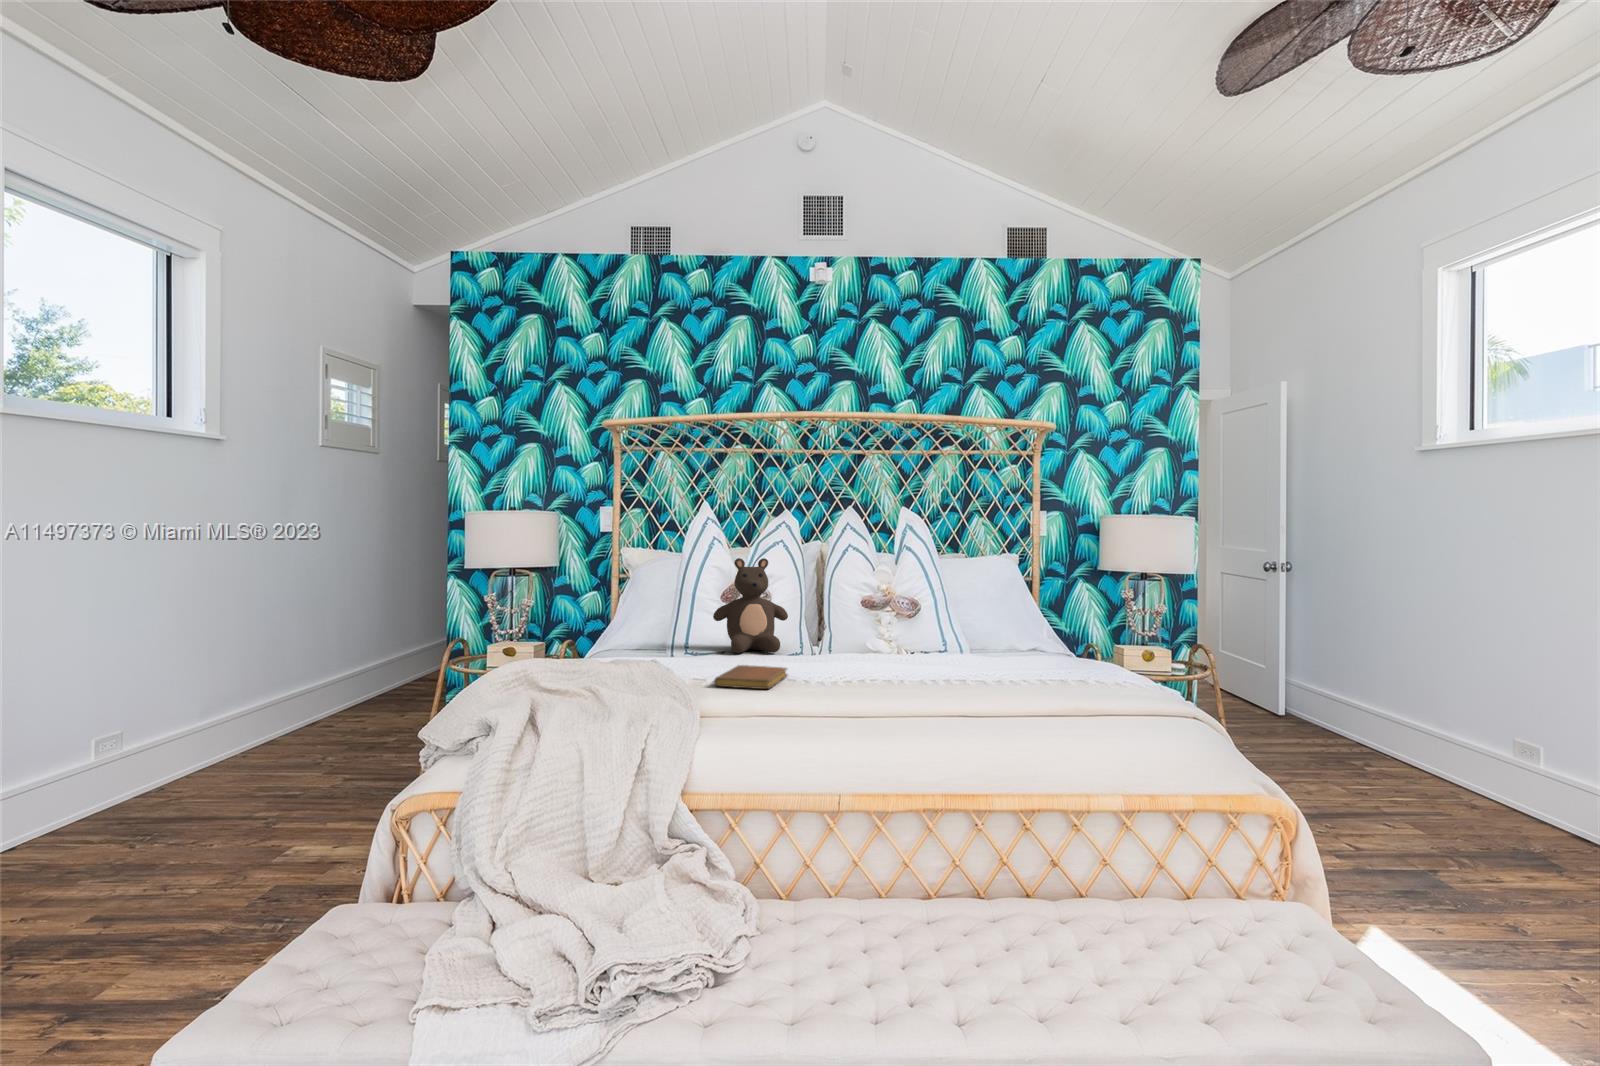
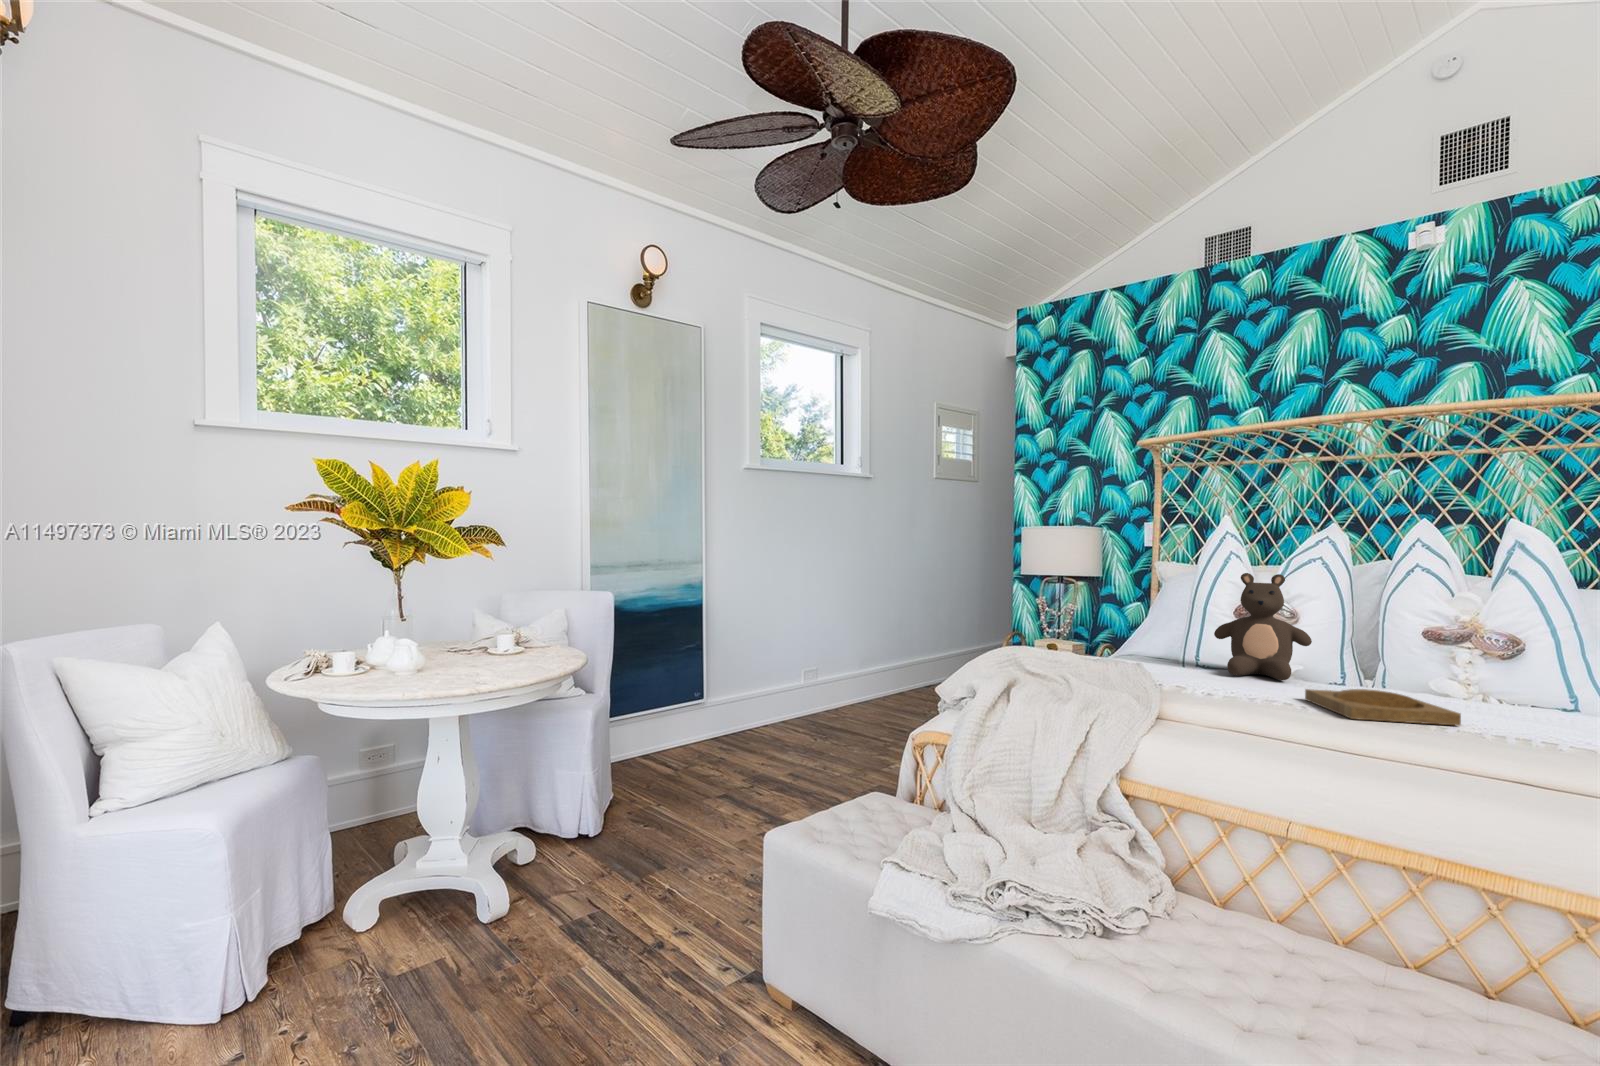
tray: none [807,652,911,677] -> present [1305,689,1461,726]
notebook: present [714,665,787,689] -> none [1153,685,1261,714]

